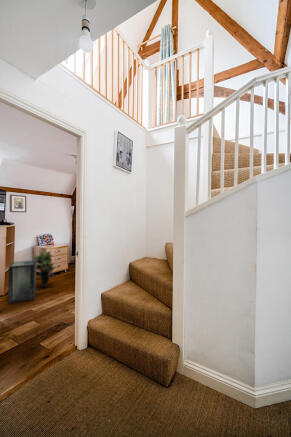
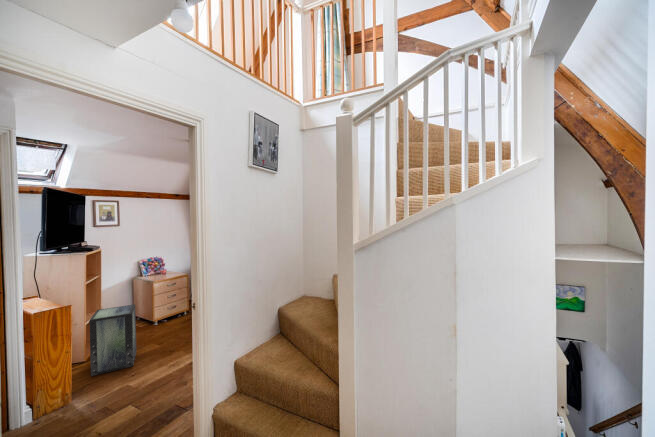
potted plant: present [34,251,56,288] -> none [132,285,168,345]

